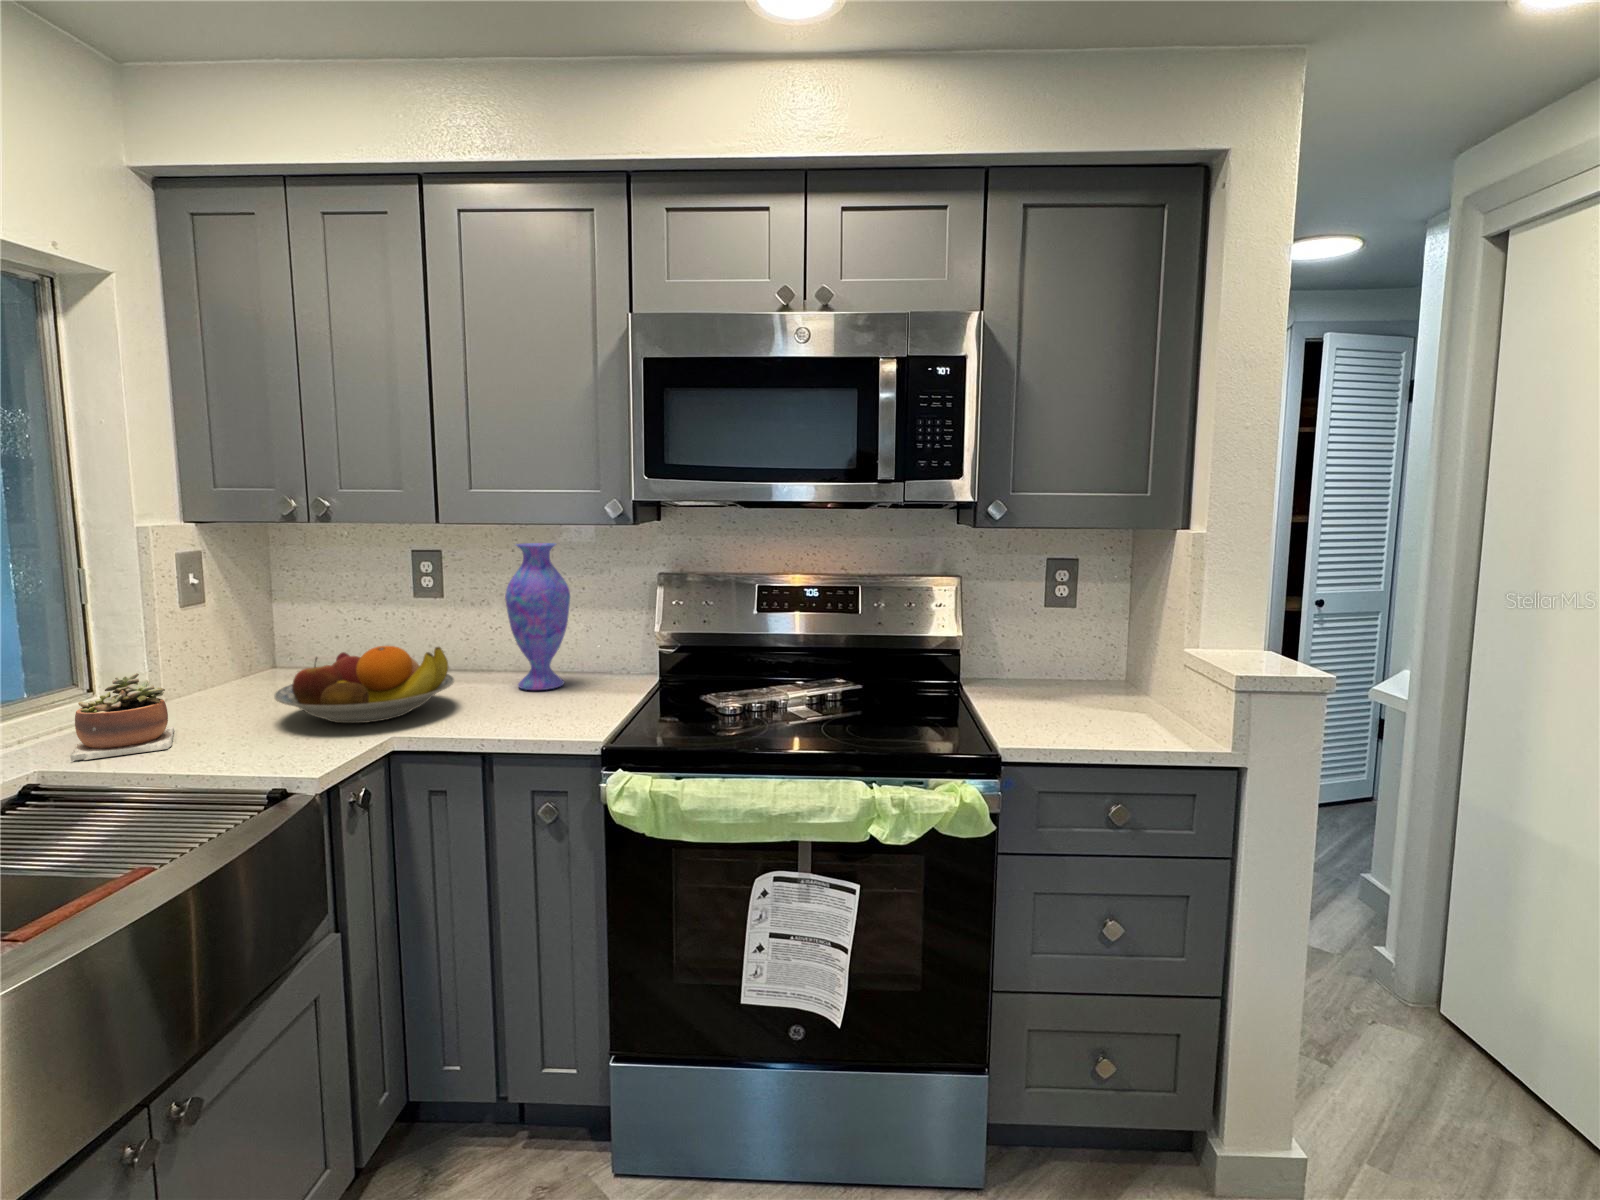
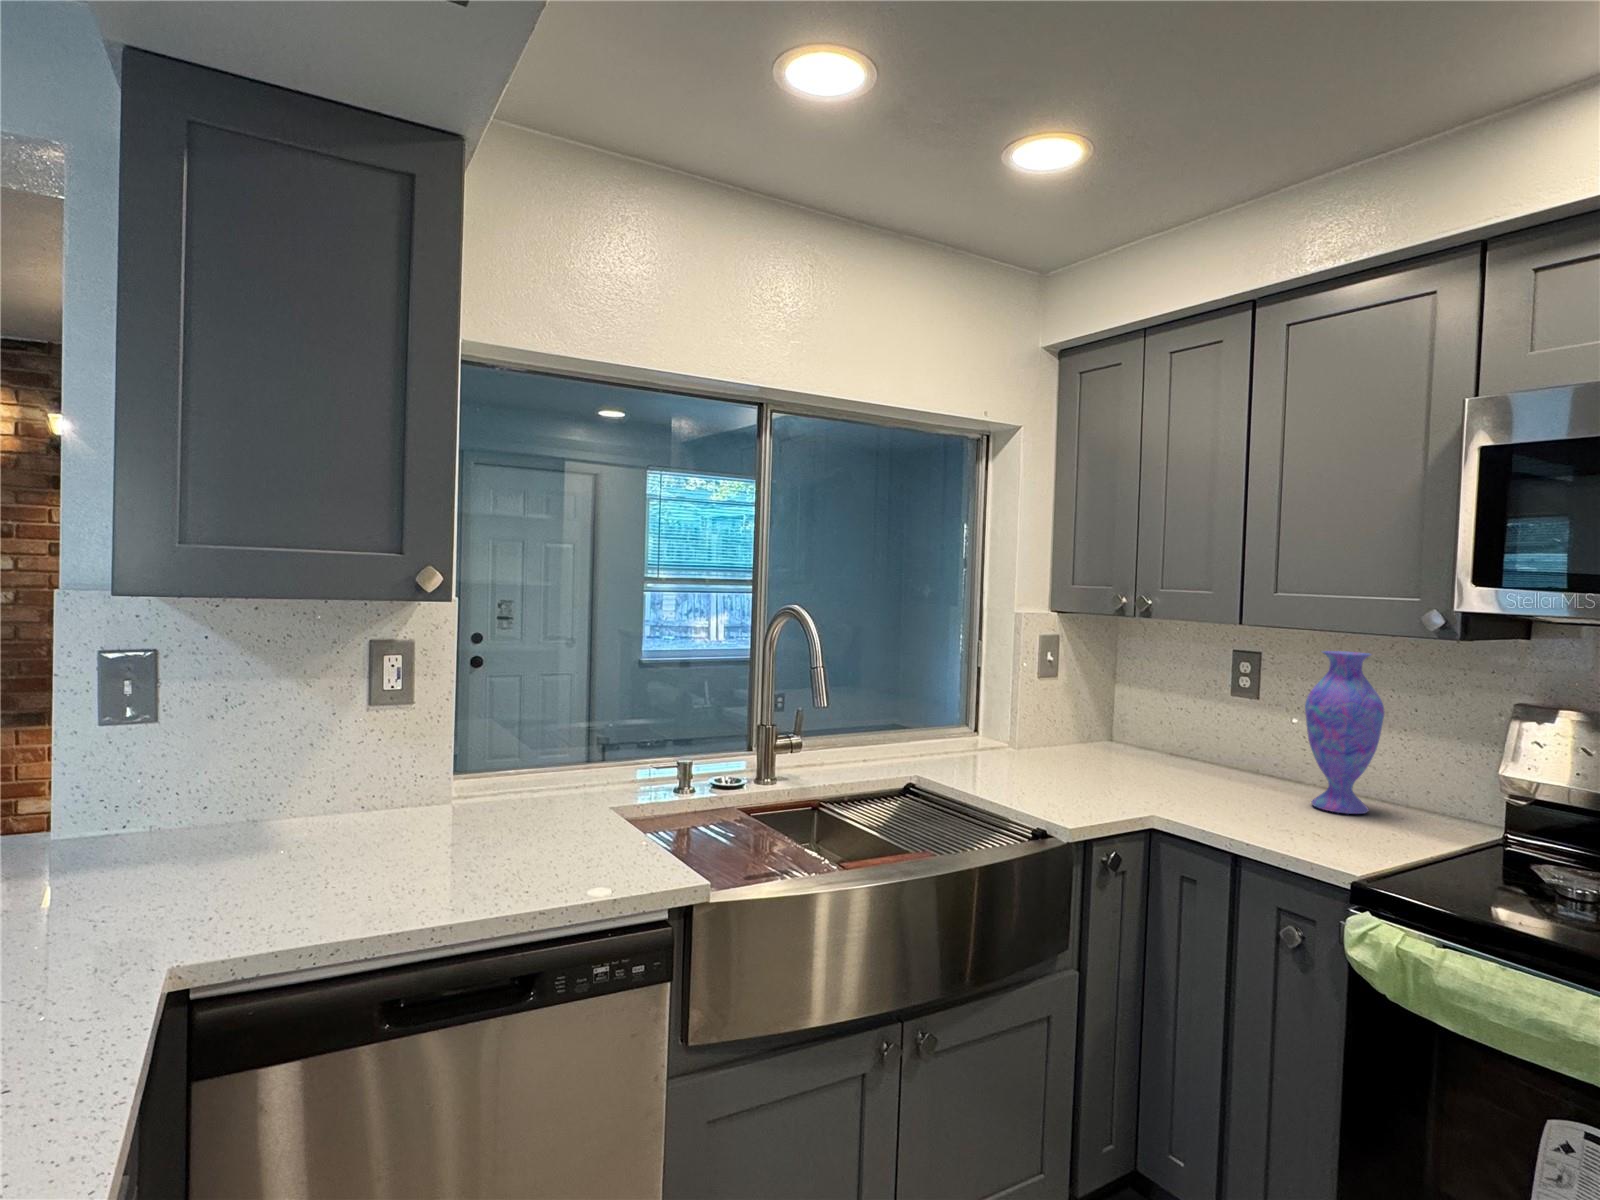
fruit bowl: present [274,646,454,723] -> none [1075,732,1234,801]
succulent plant: present [70,673,174,761] -> none [939,720,1009,781]

